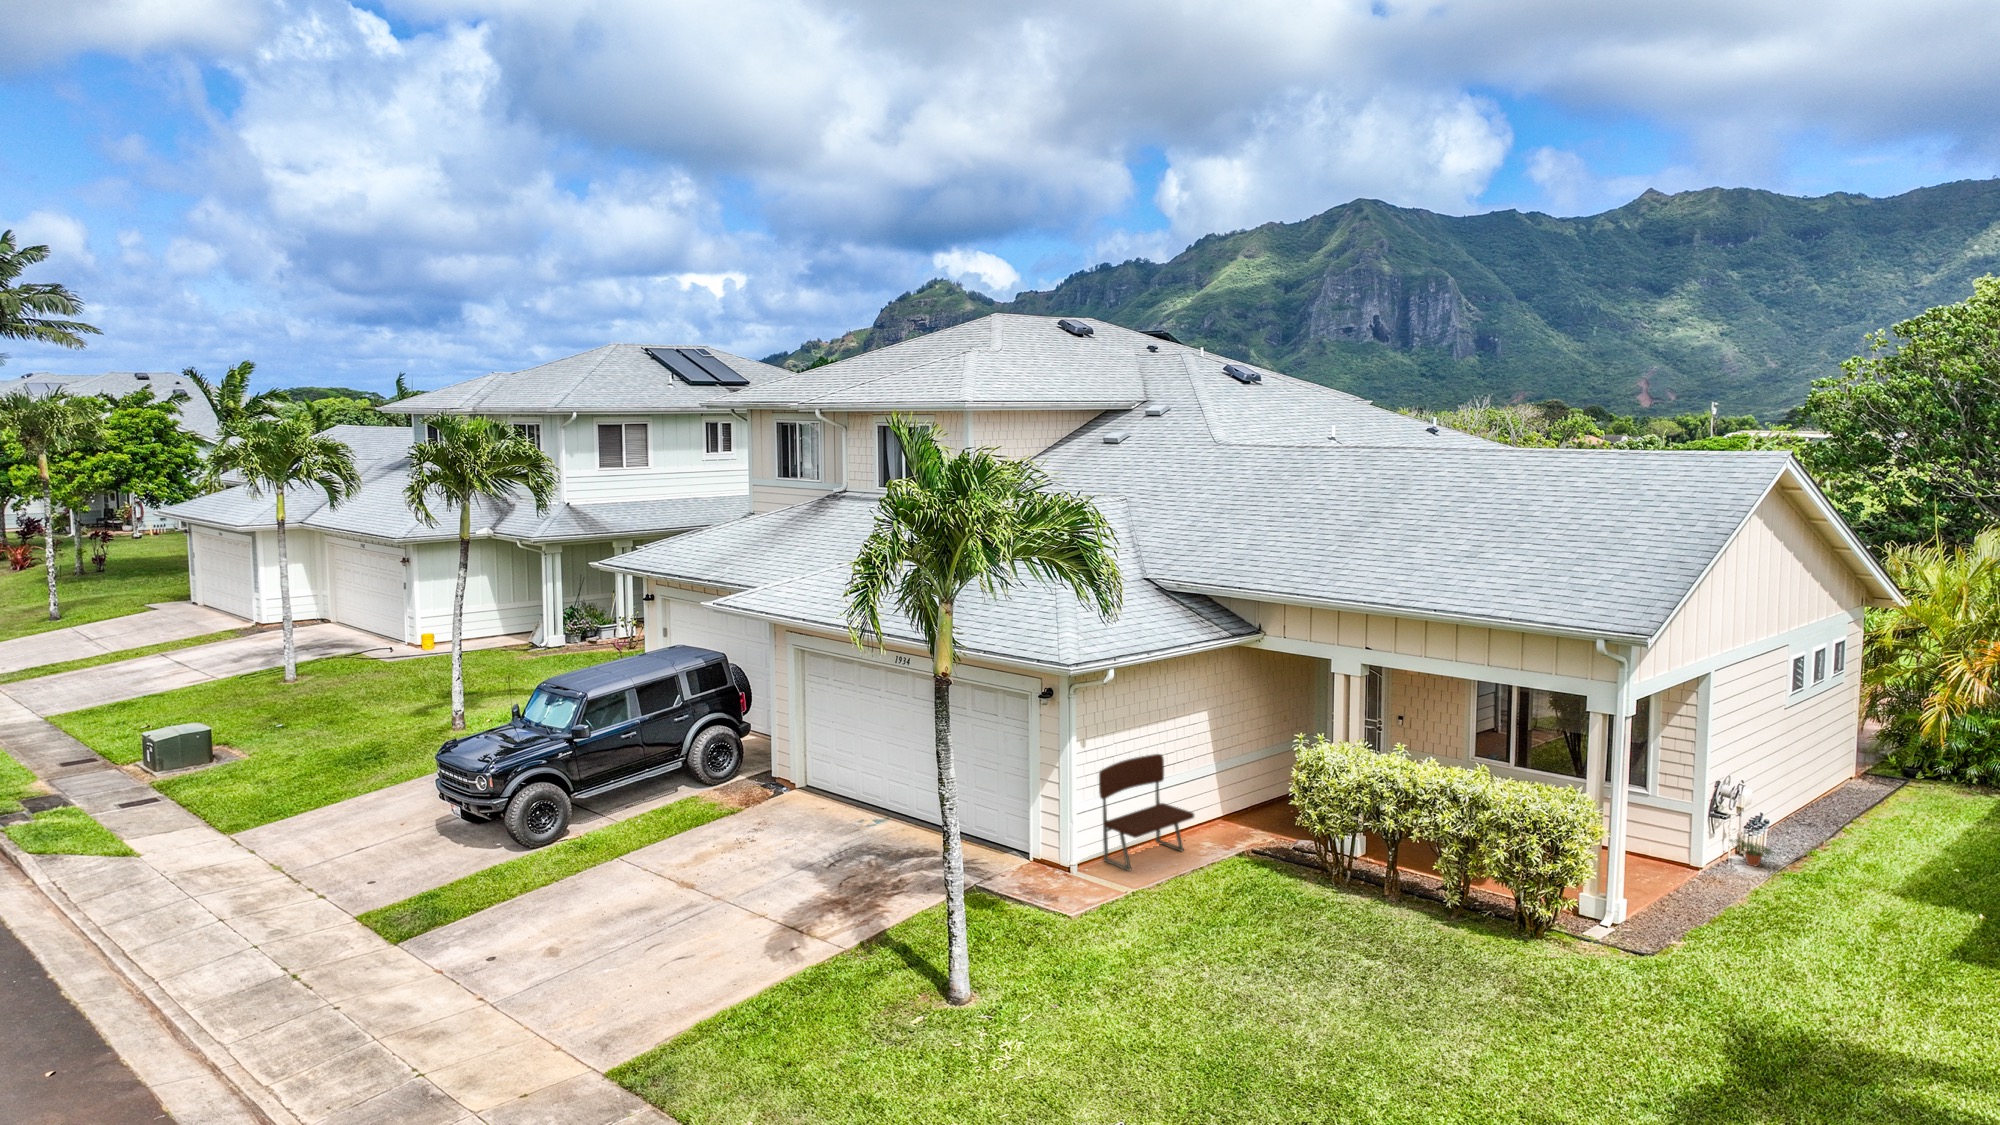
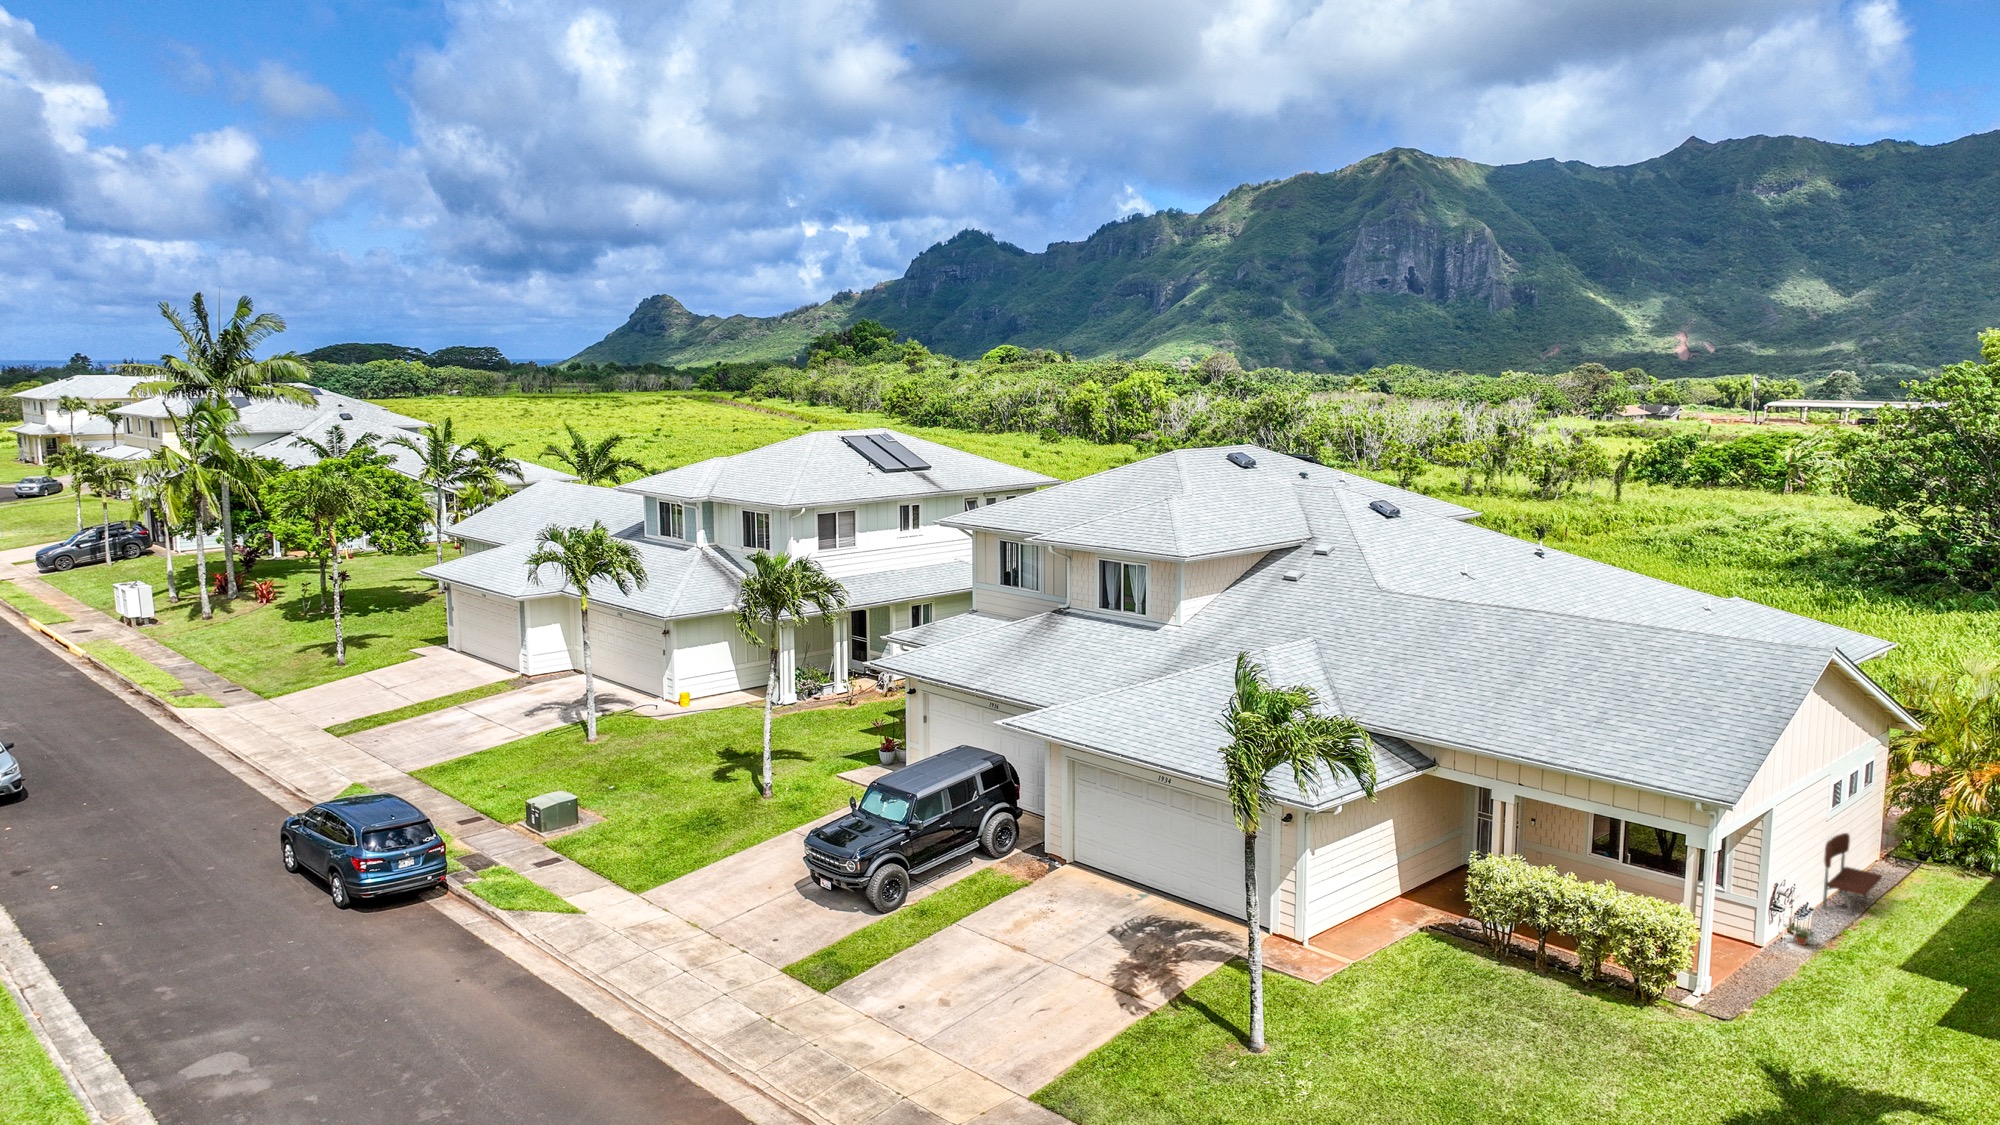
bench: present [1099,754,1194,871] -> present [1822,833,1882,916]

